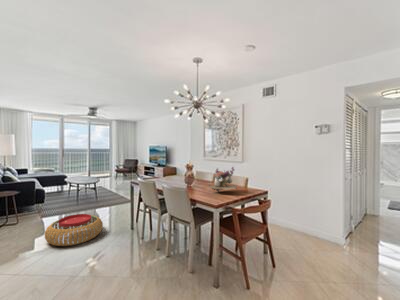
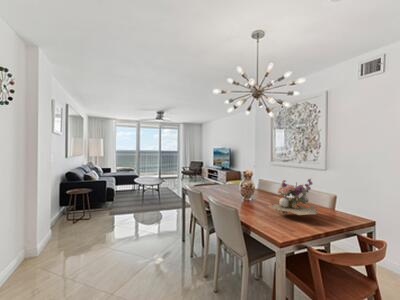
pouf: present [45,214,103,246] -> none [97,218,152,252]

